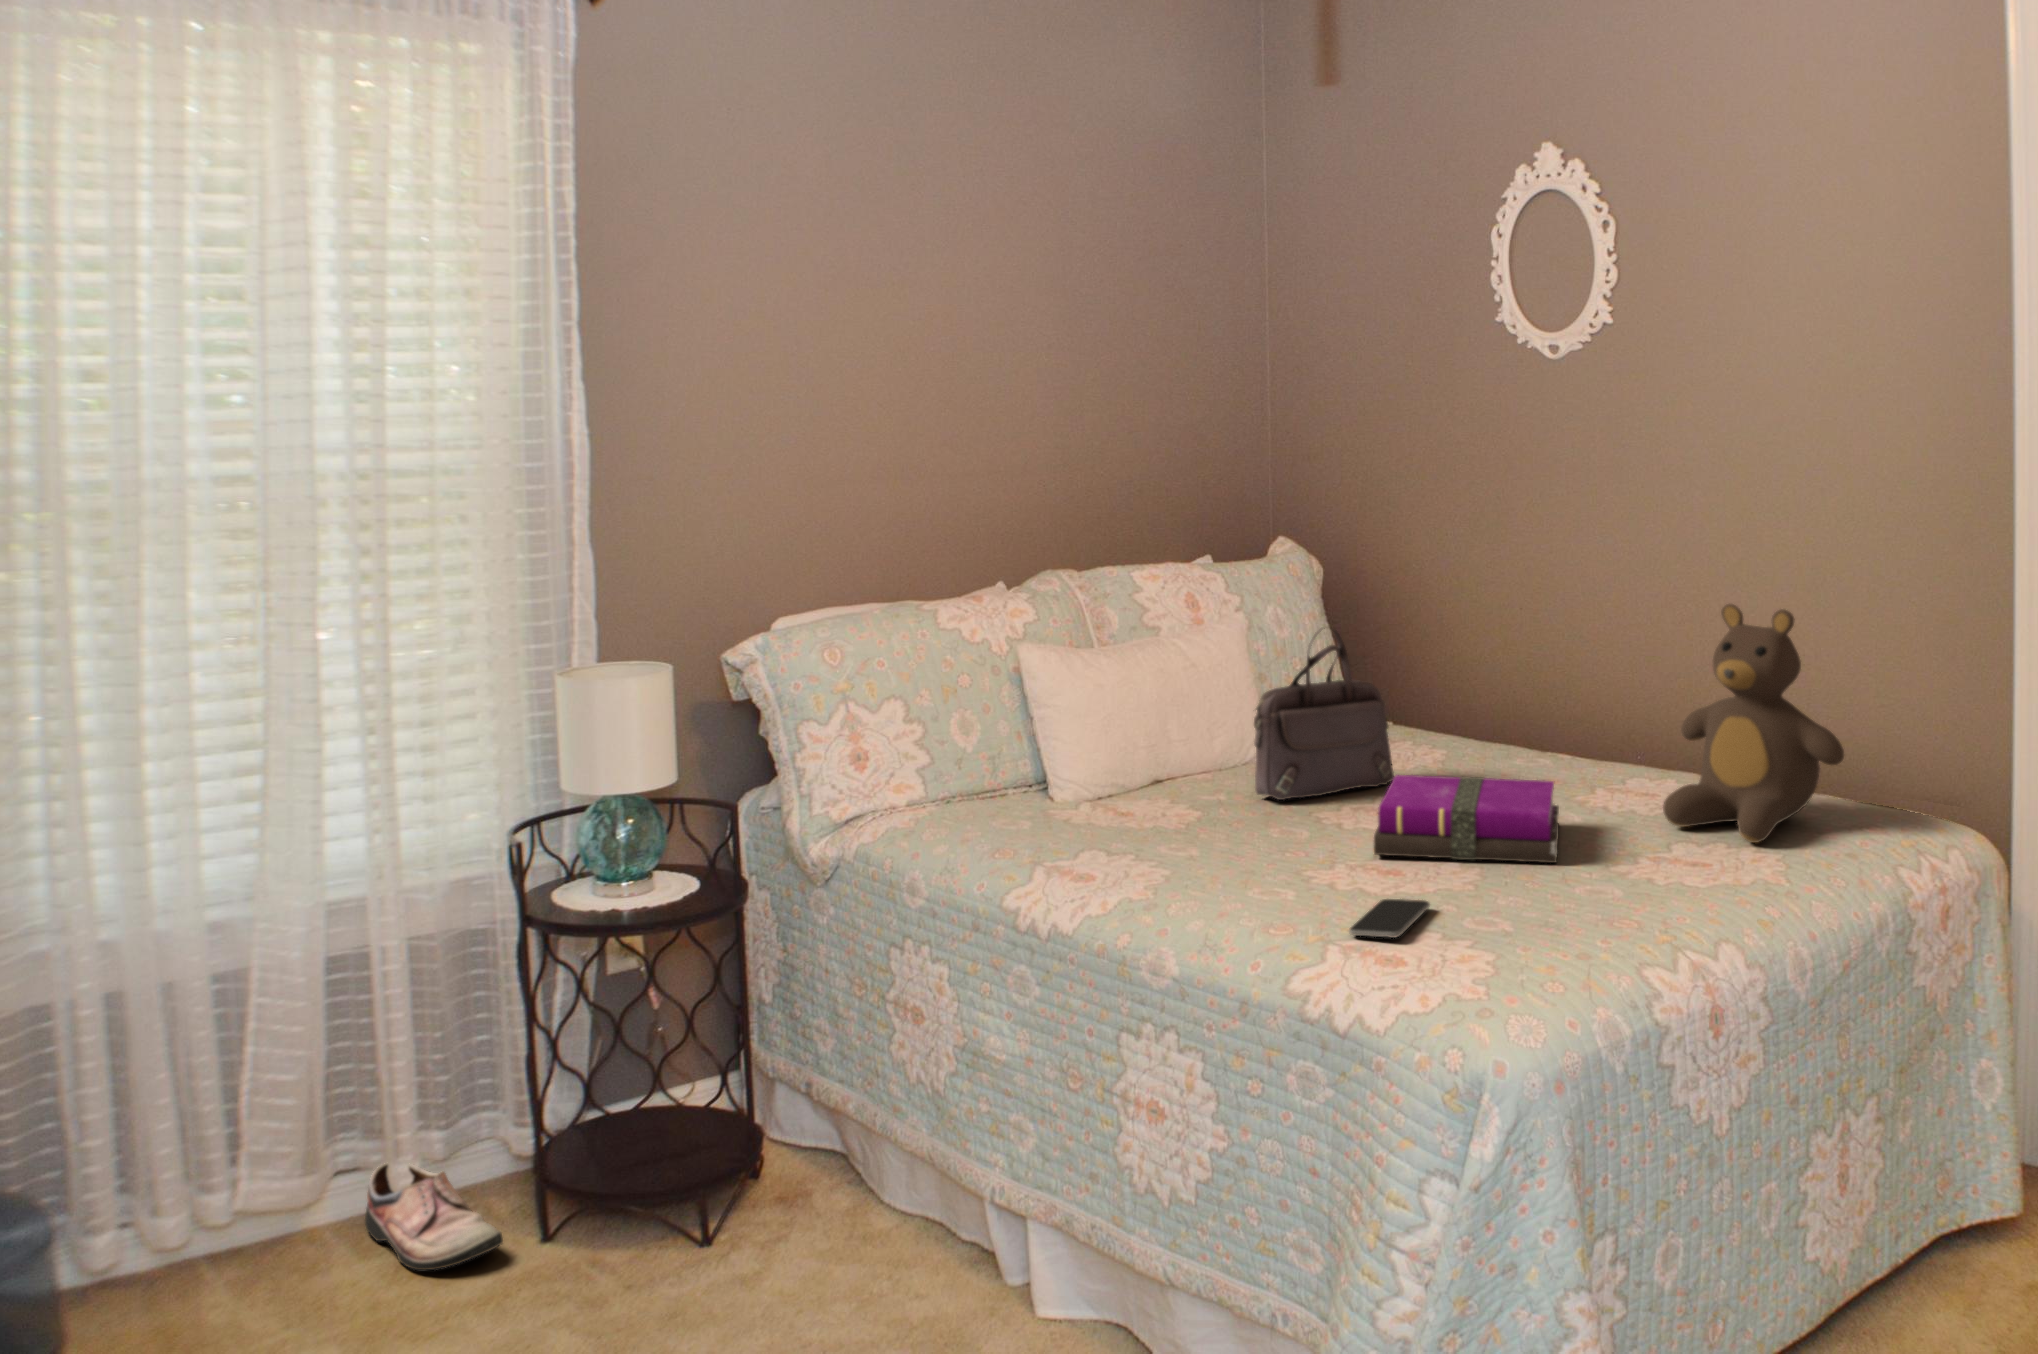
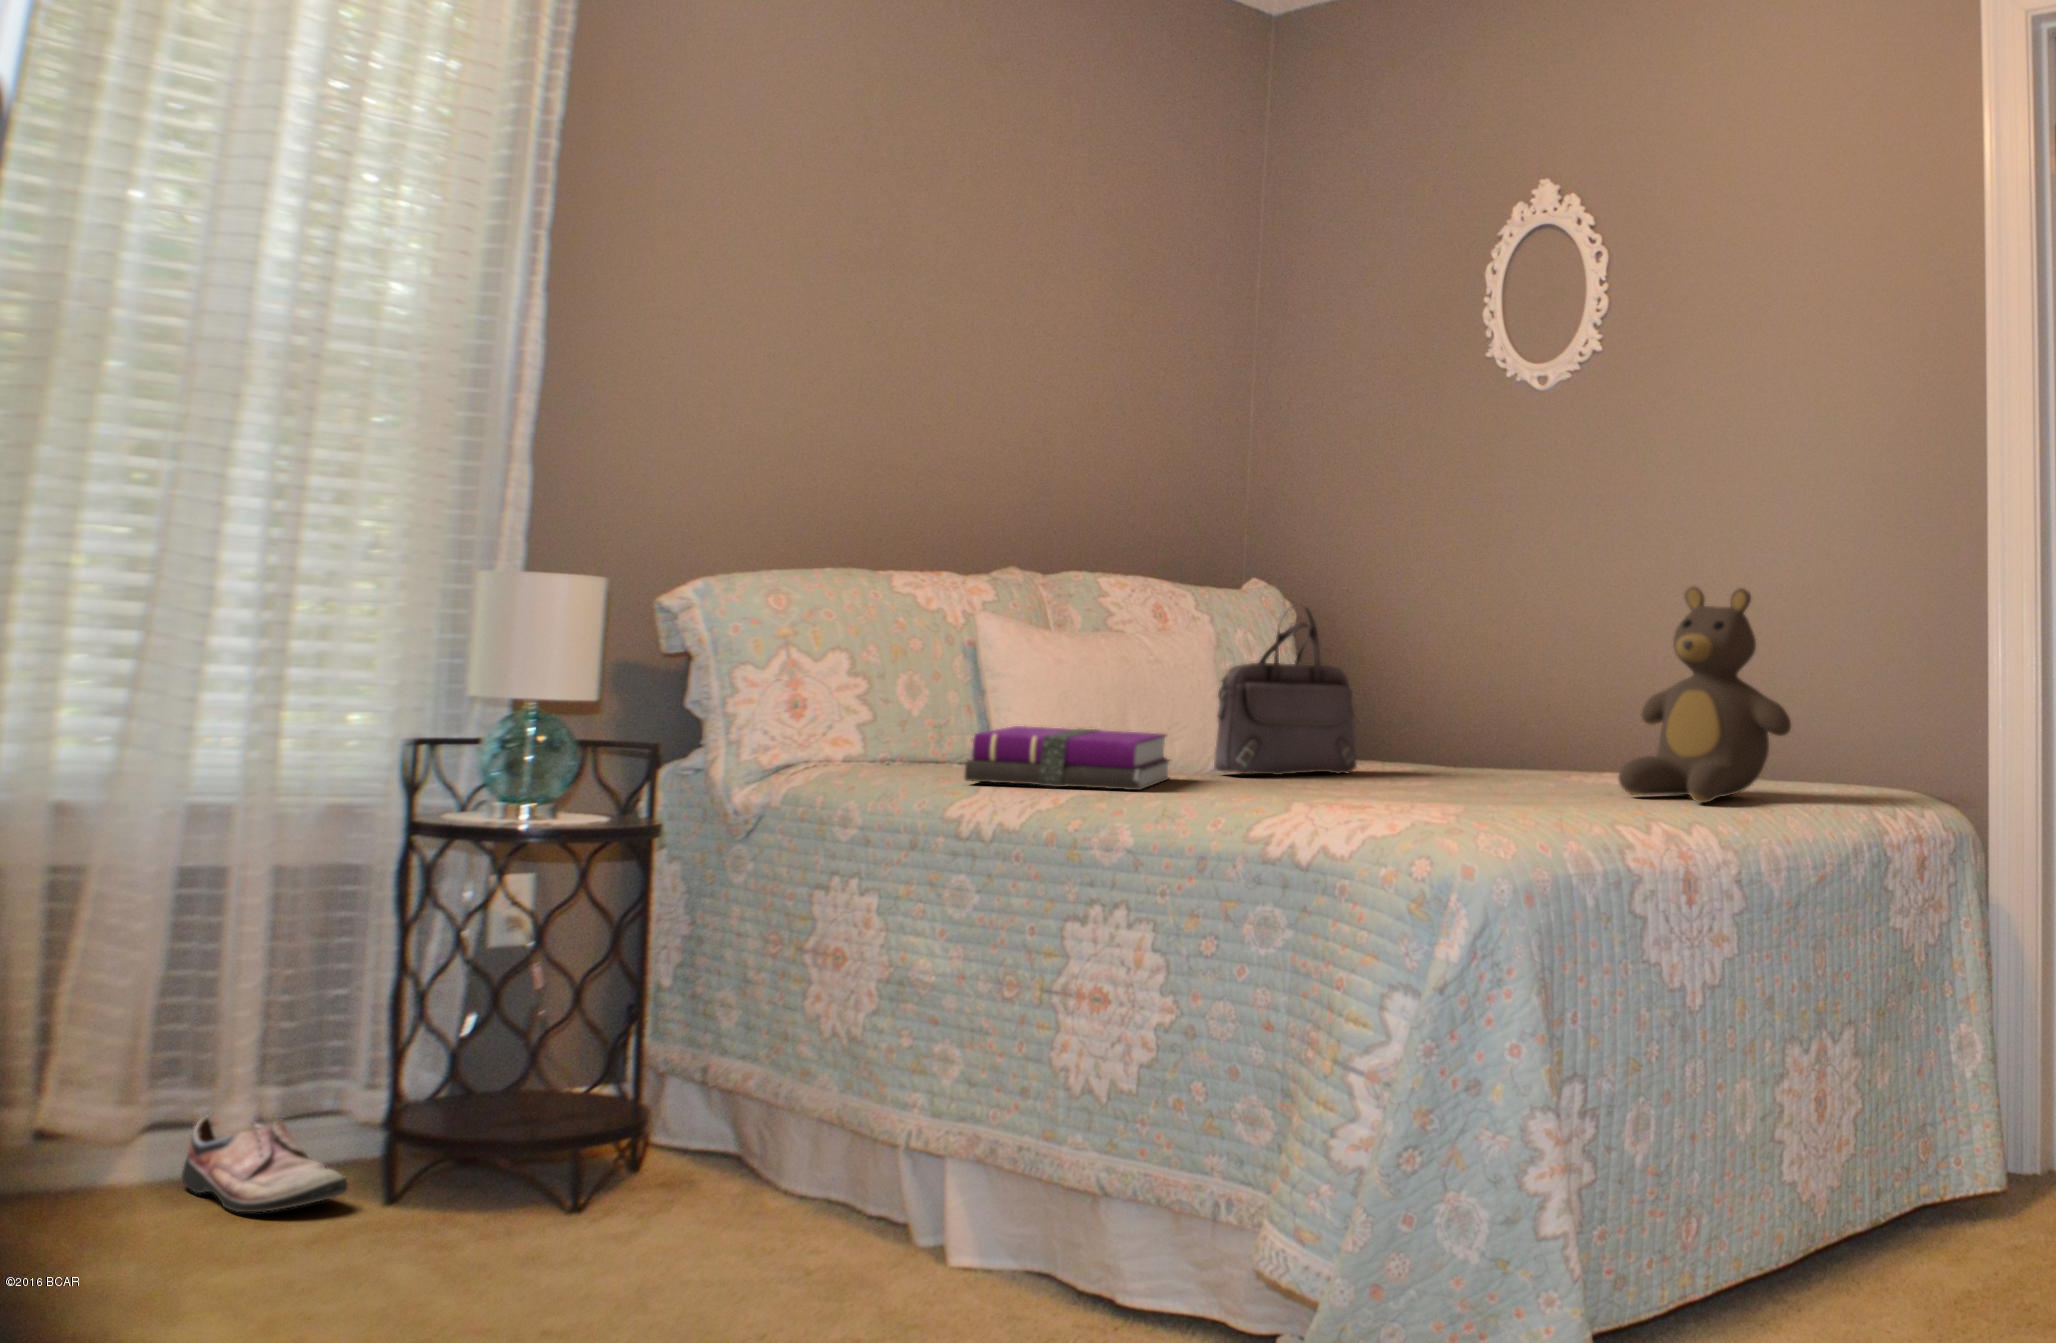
notebook: present [1374,775,1559,863] -> present [965,726,1170,790]
smartphone: present [1349,899,1430,938] -> none [1303,809,1384,824]

